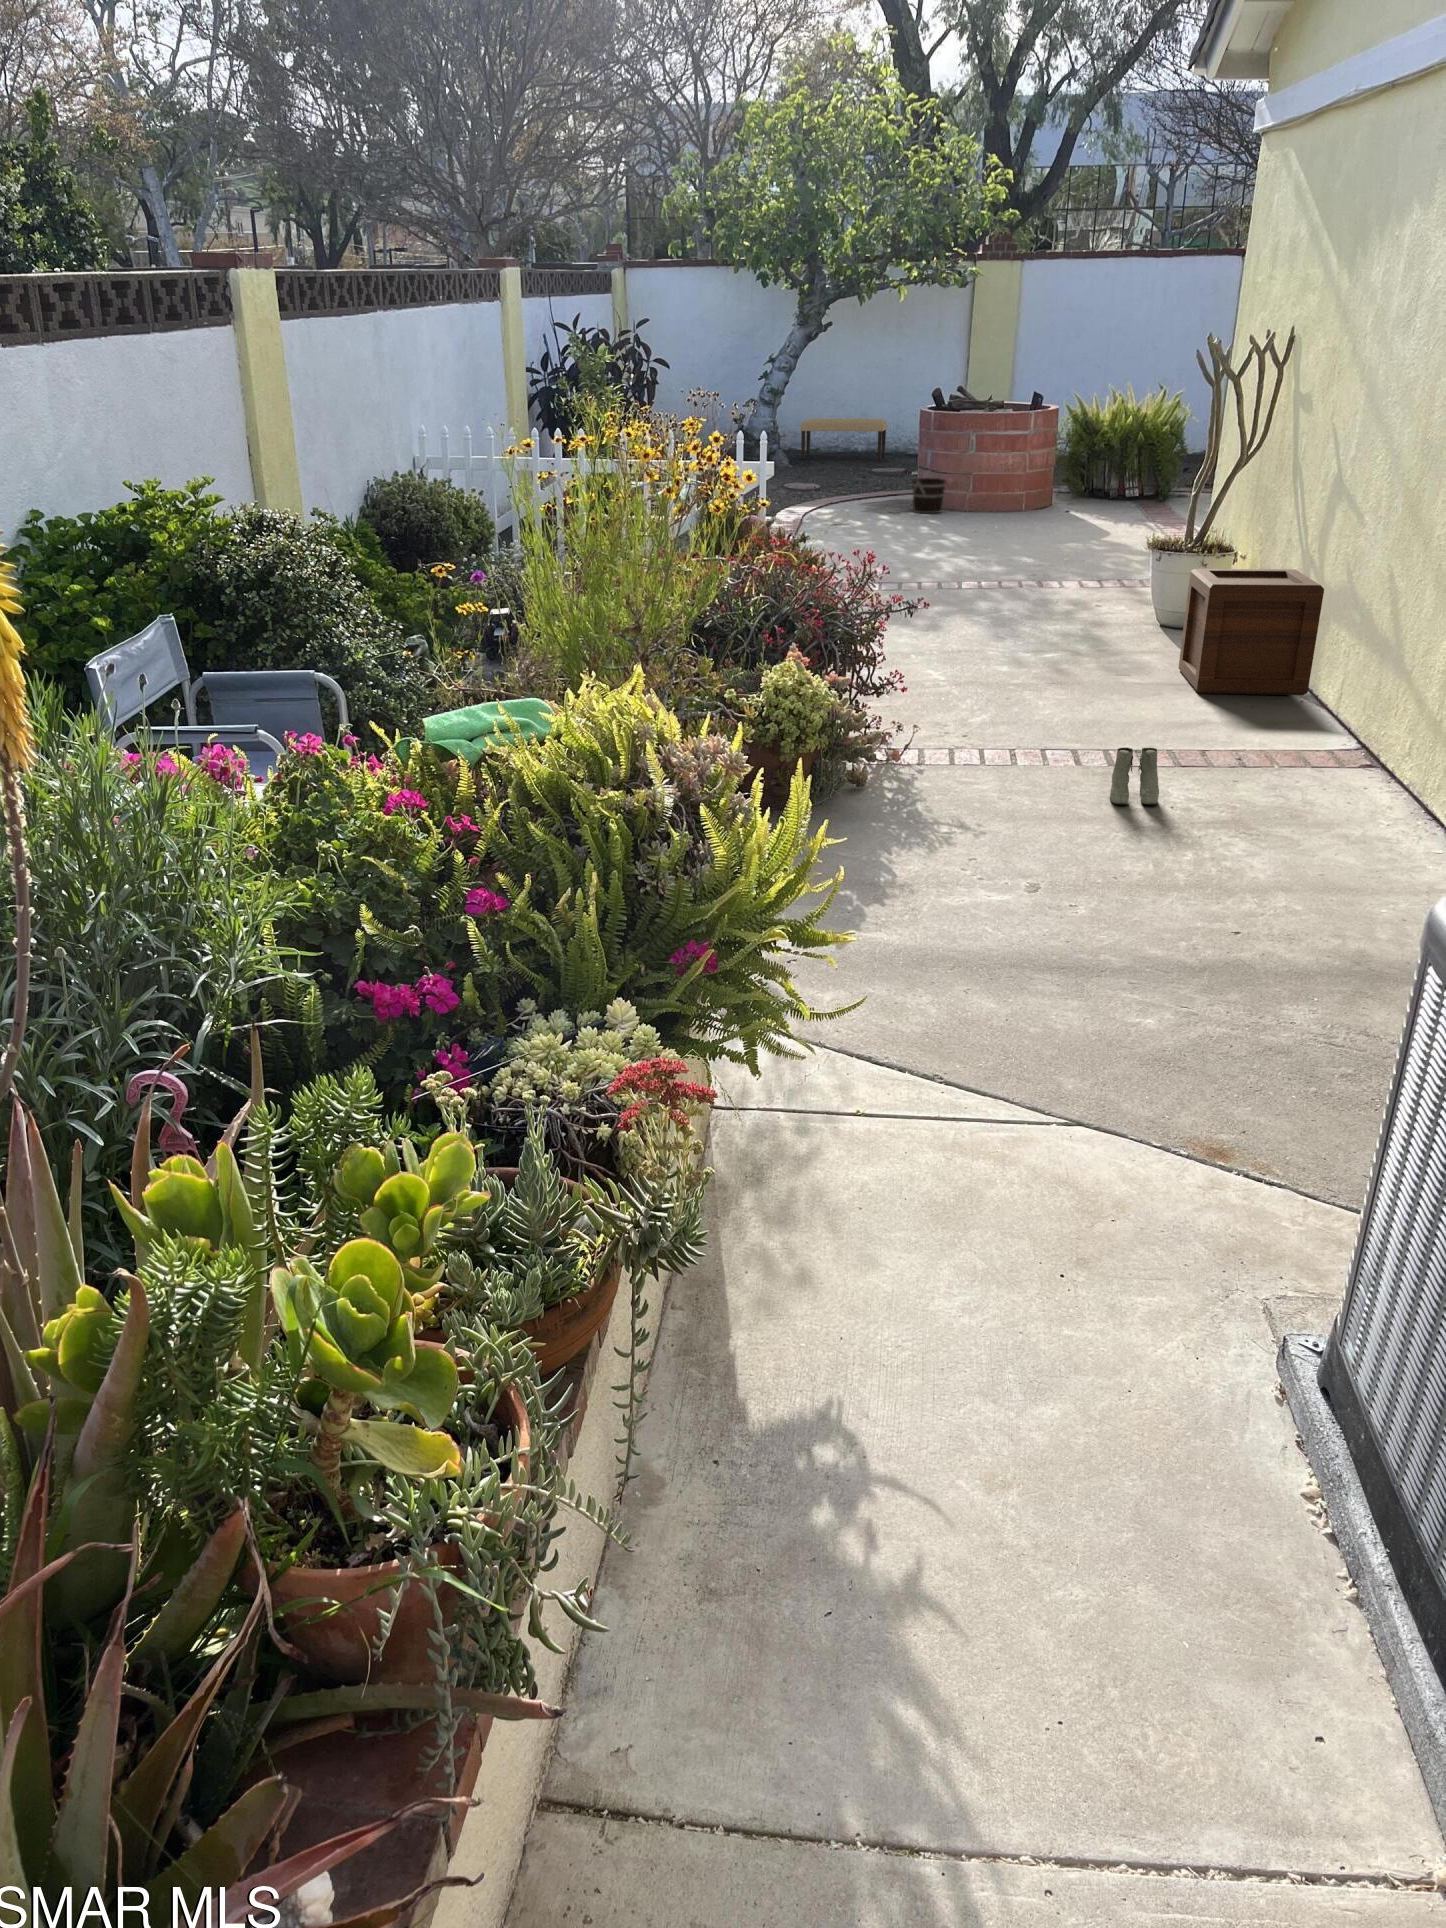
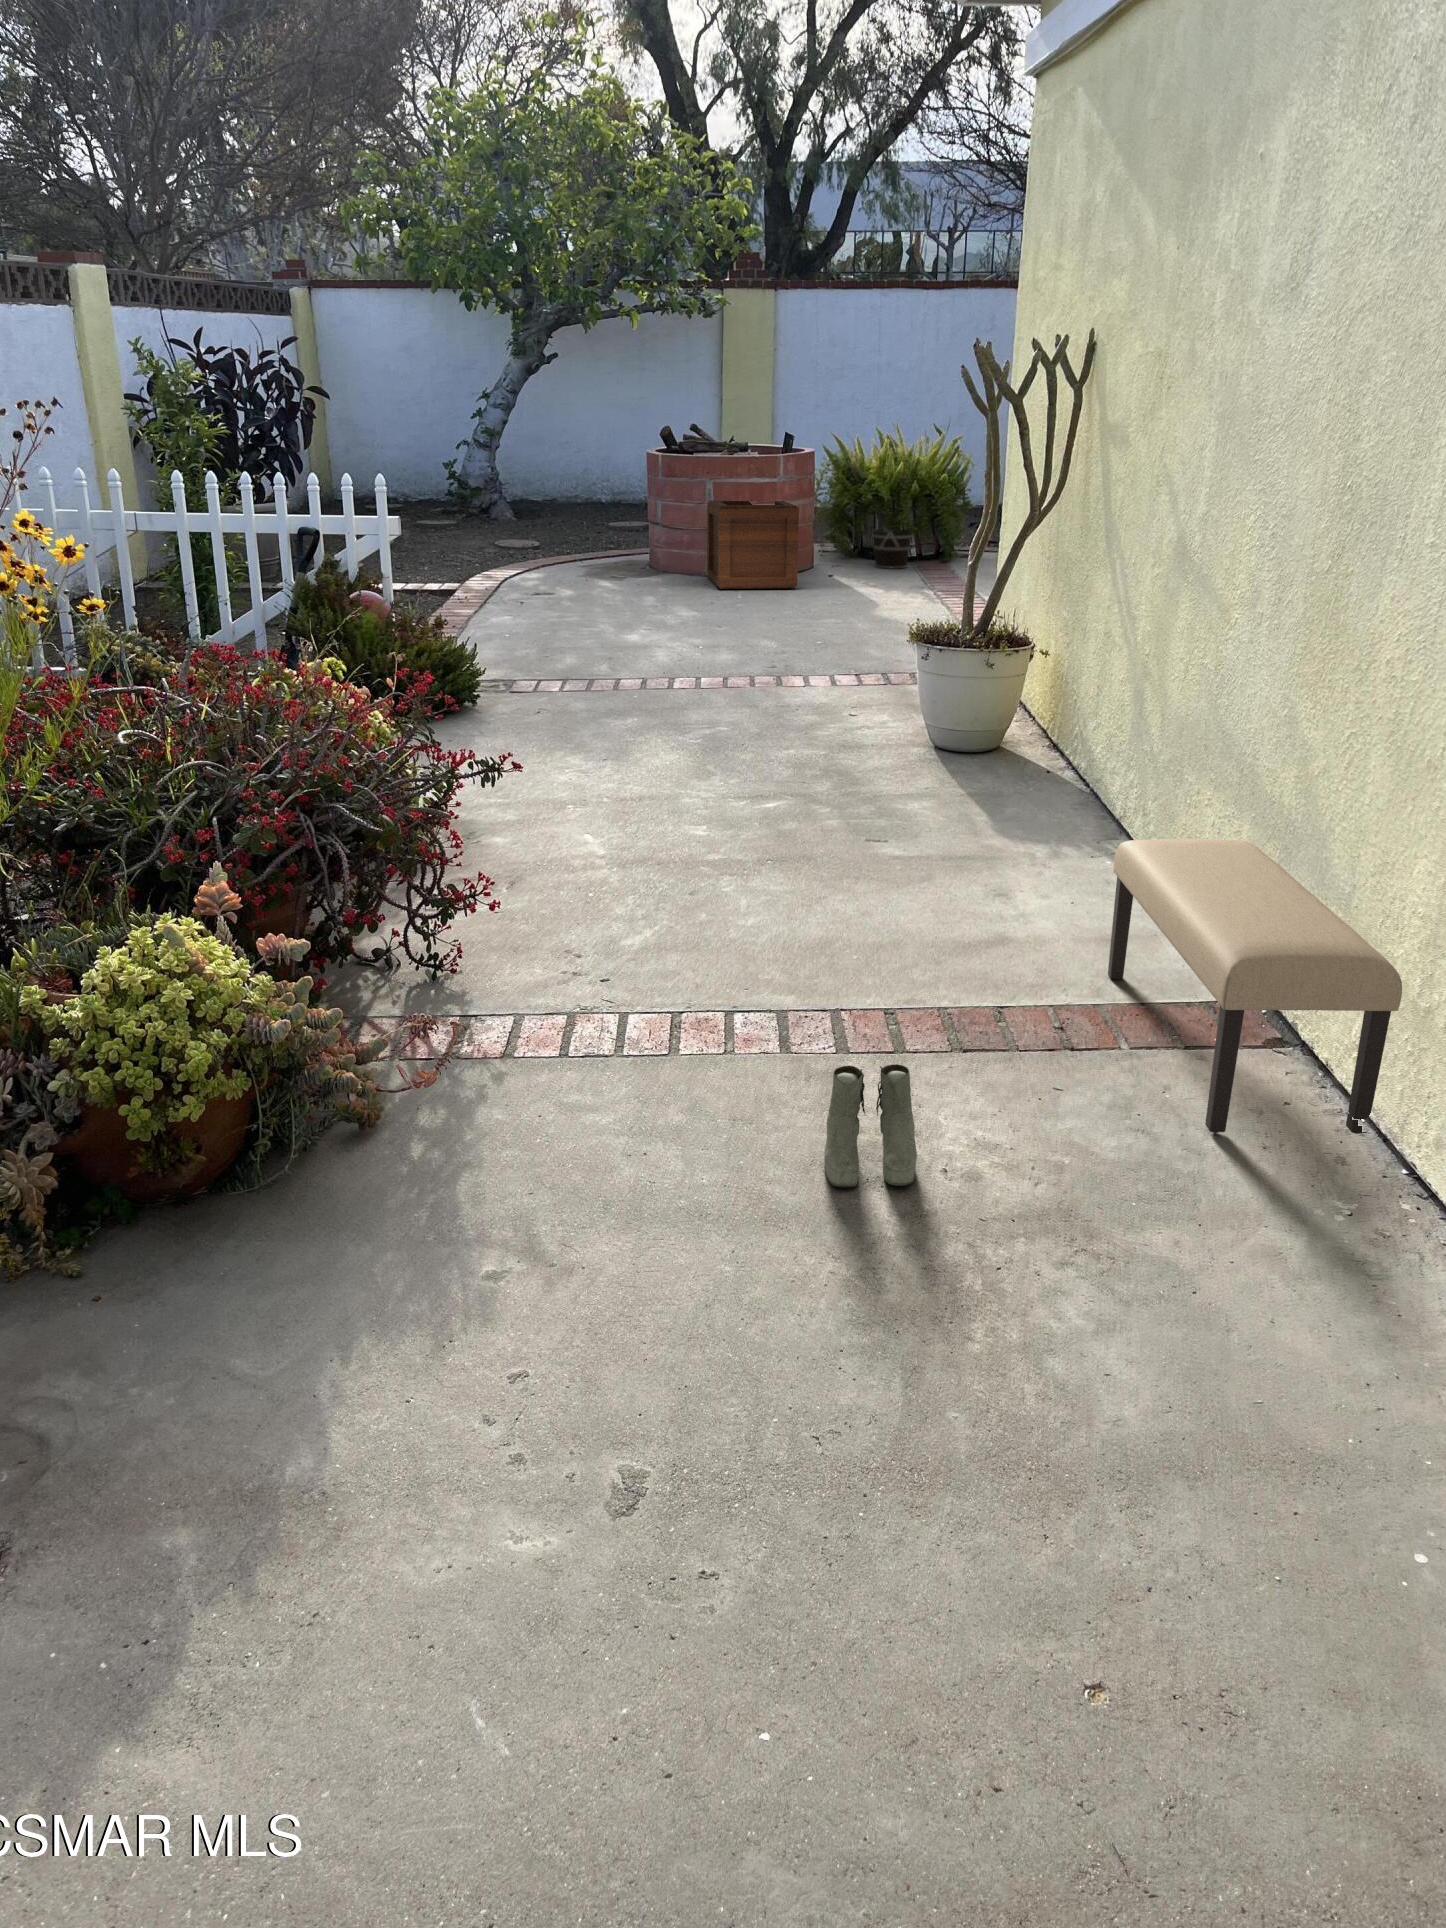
bench: present [801,419,887,460] -> present [1108,839,1402,1134]
bucket: present [912,478,946,513] -> present [873,528,912,568]
wooden crate: present [1178,569,1324,695] -> present [707,500,799,589]

